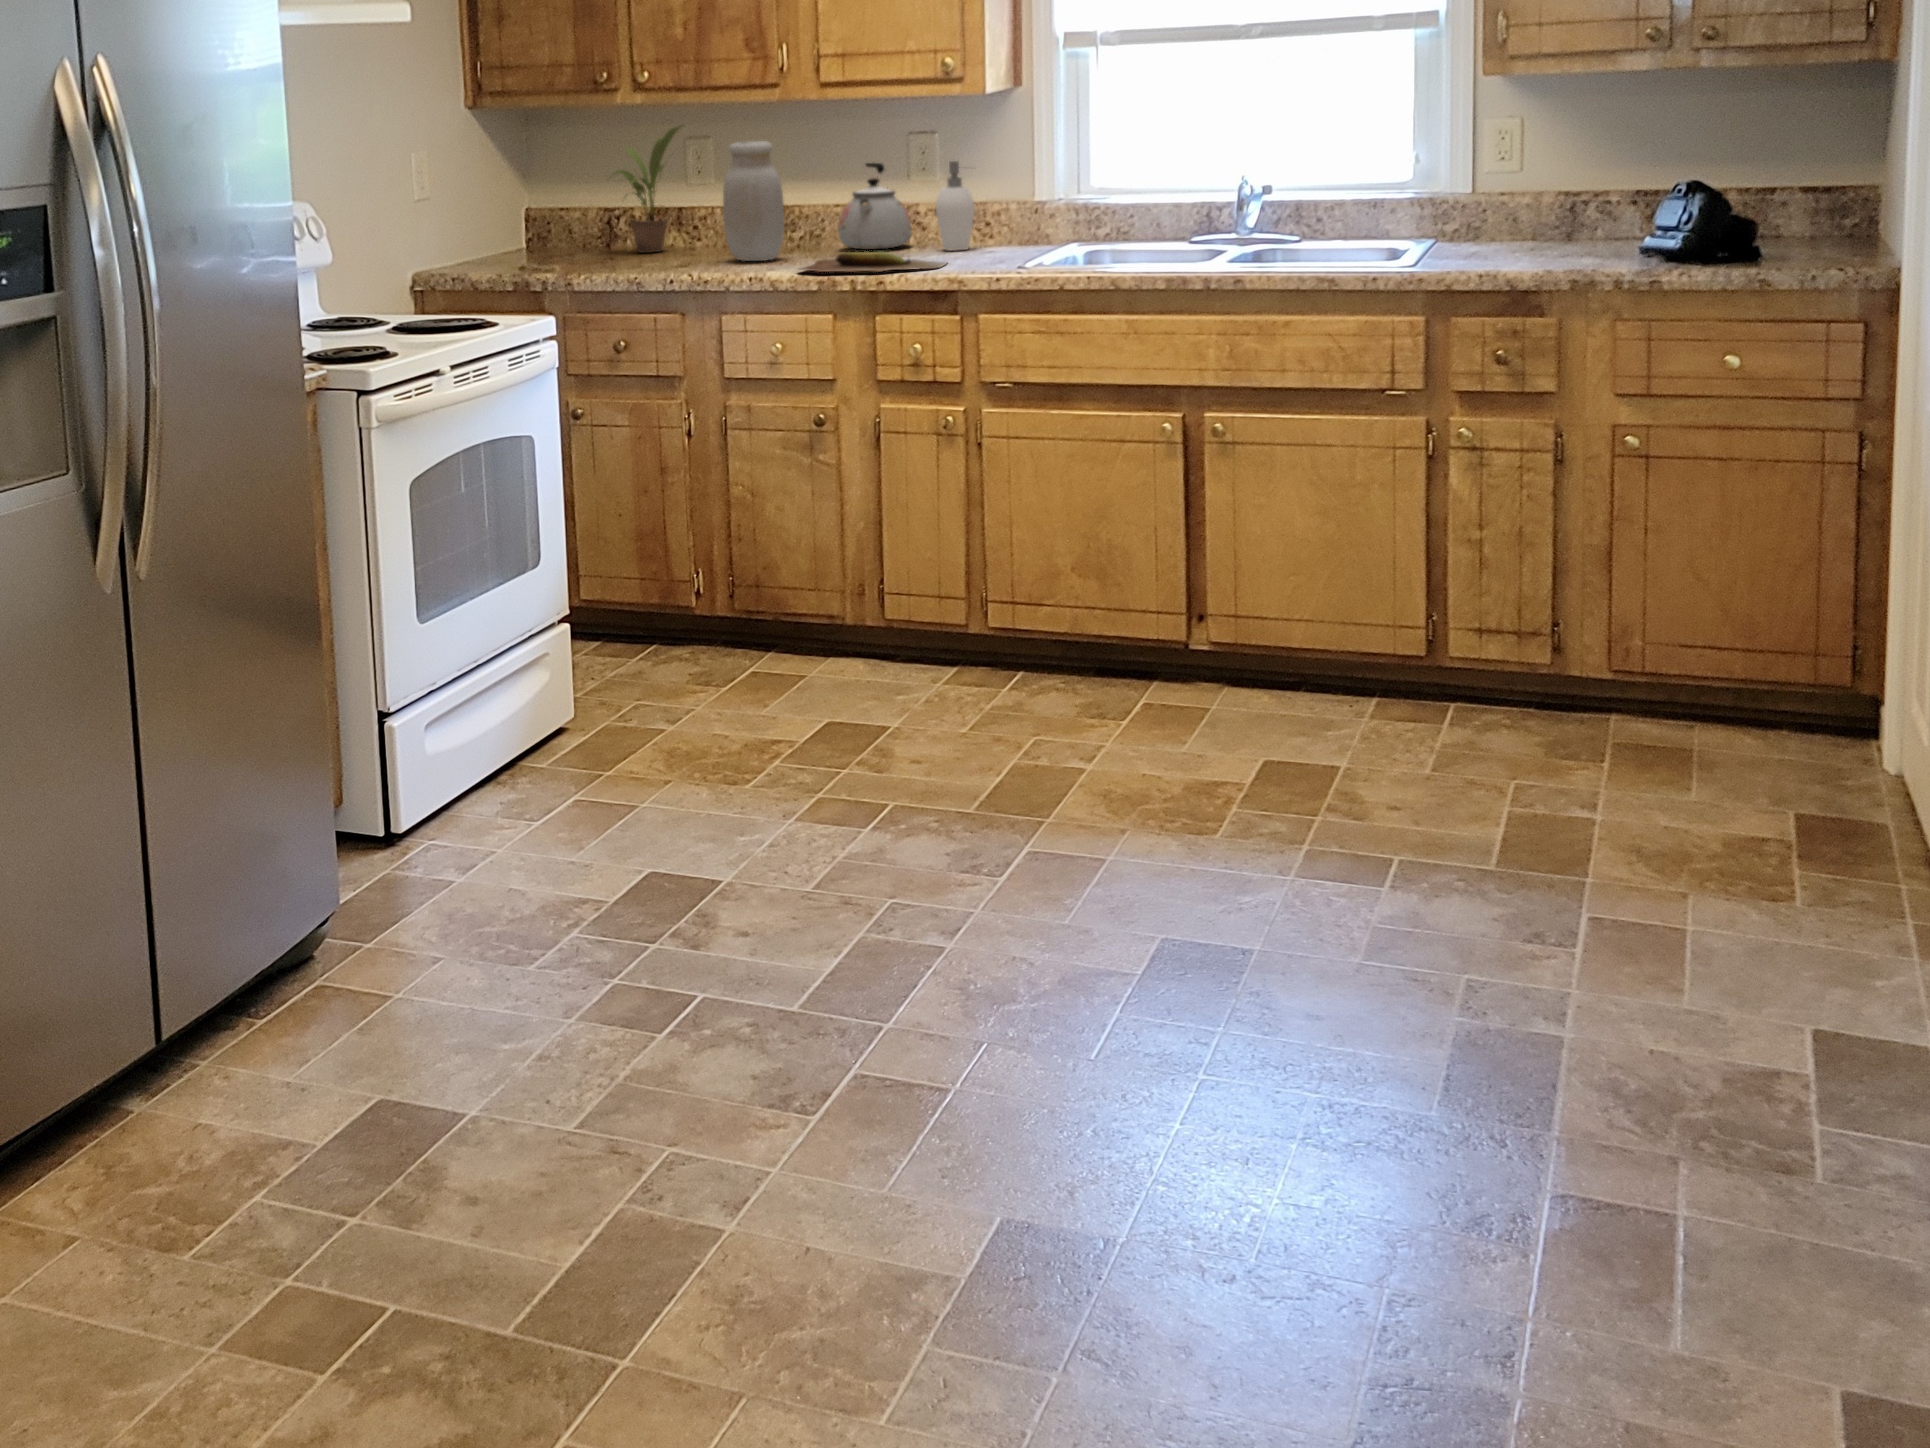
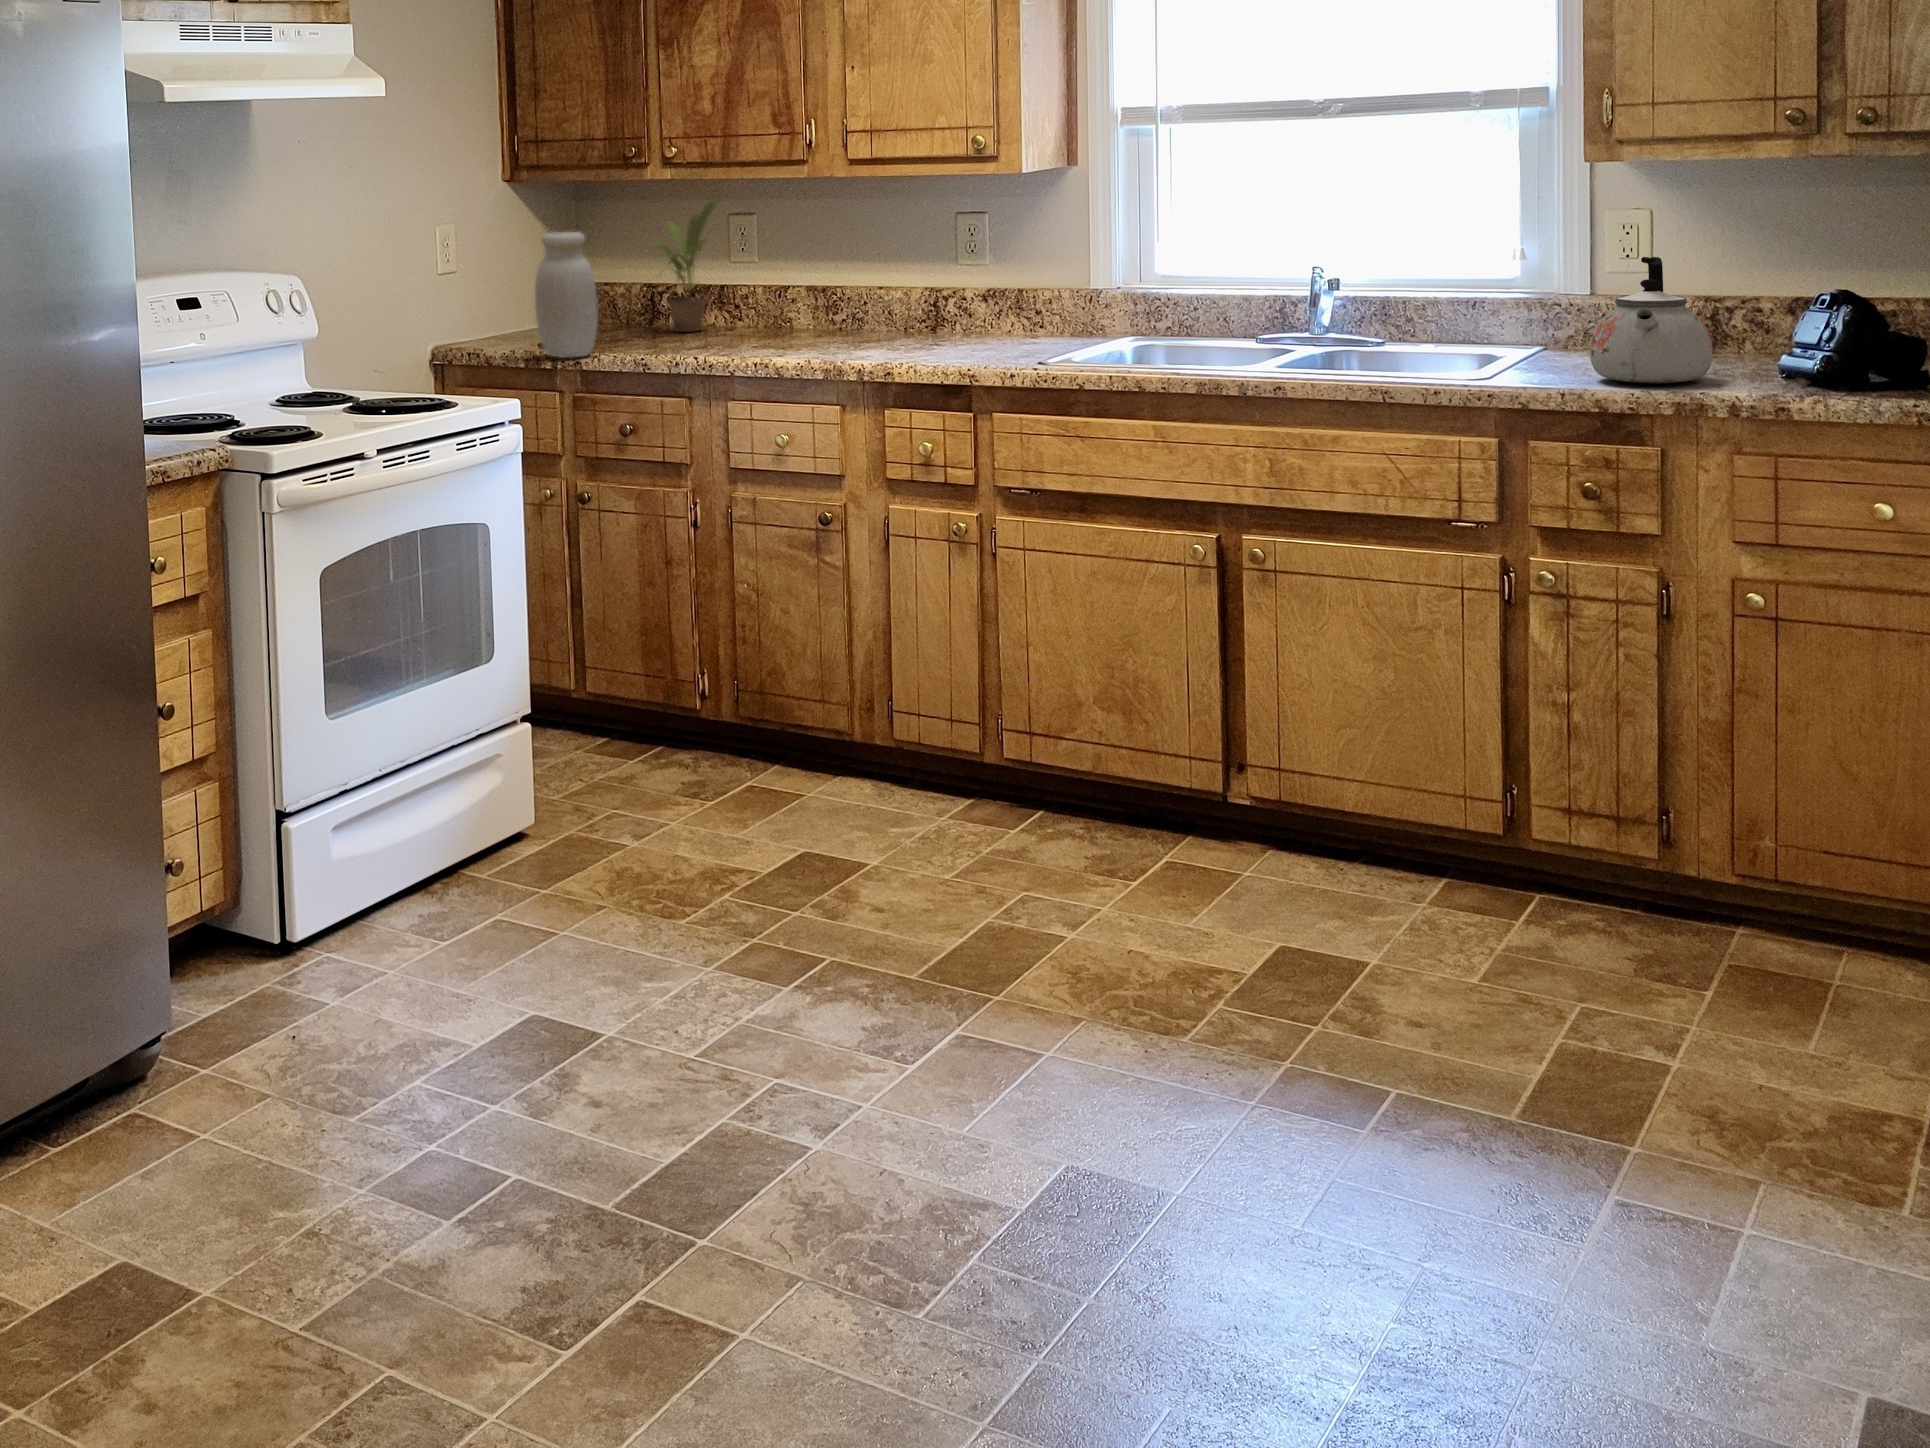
jar: present [723,141,784,261] -> present [535,232,598,358]
soap dispenser: present [936,161,975,251] -> none [977,243,1020,341]
kettle: present [838,163,911,250] -> present [1590,257,1713,384]
cutting board: present [800,252,946,272] -> none [807,340,977,363]

